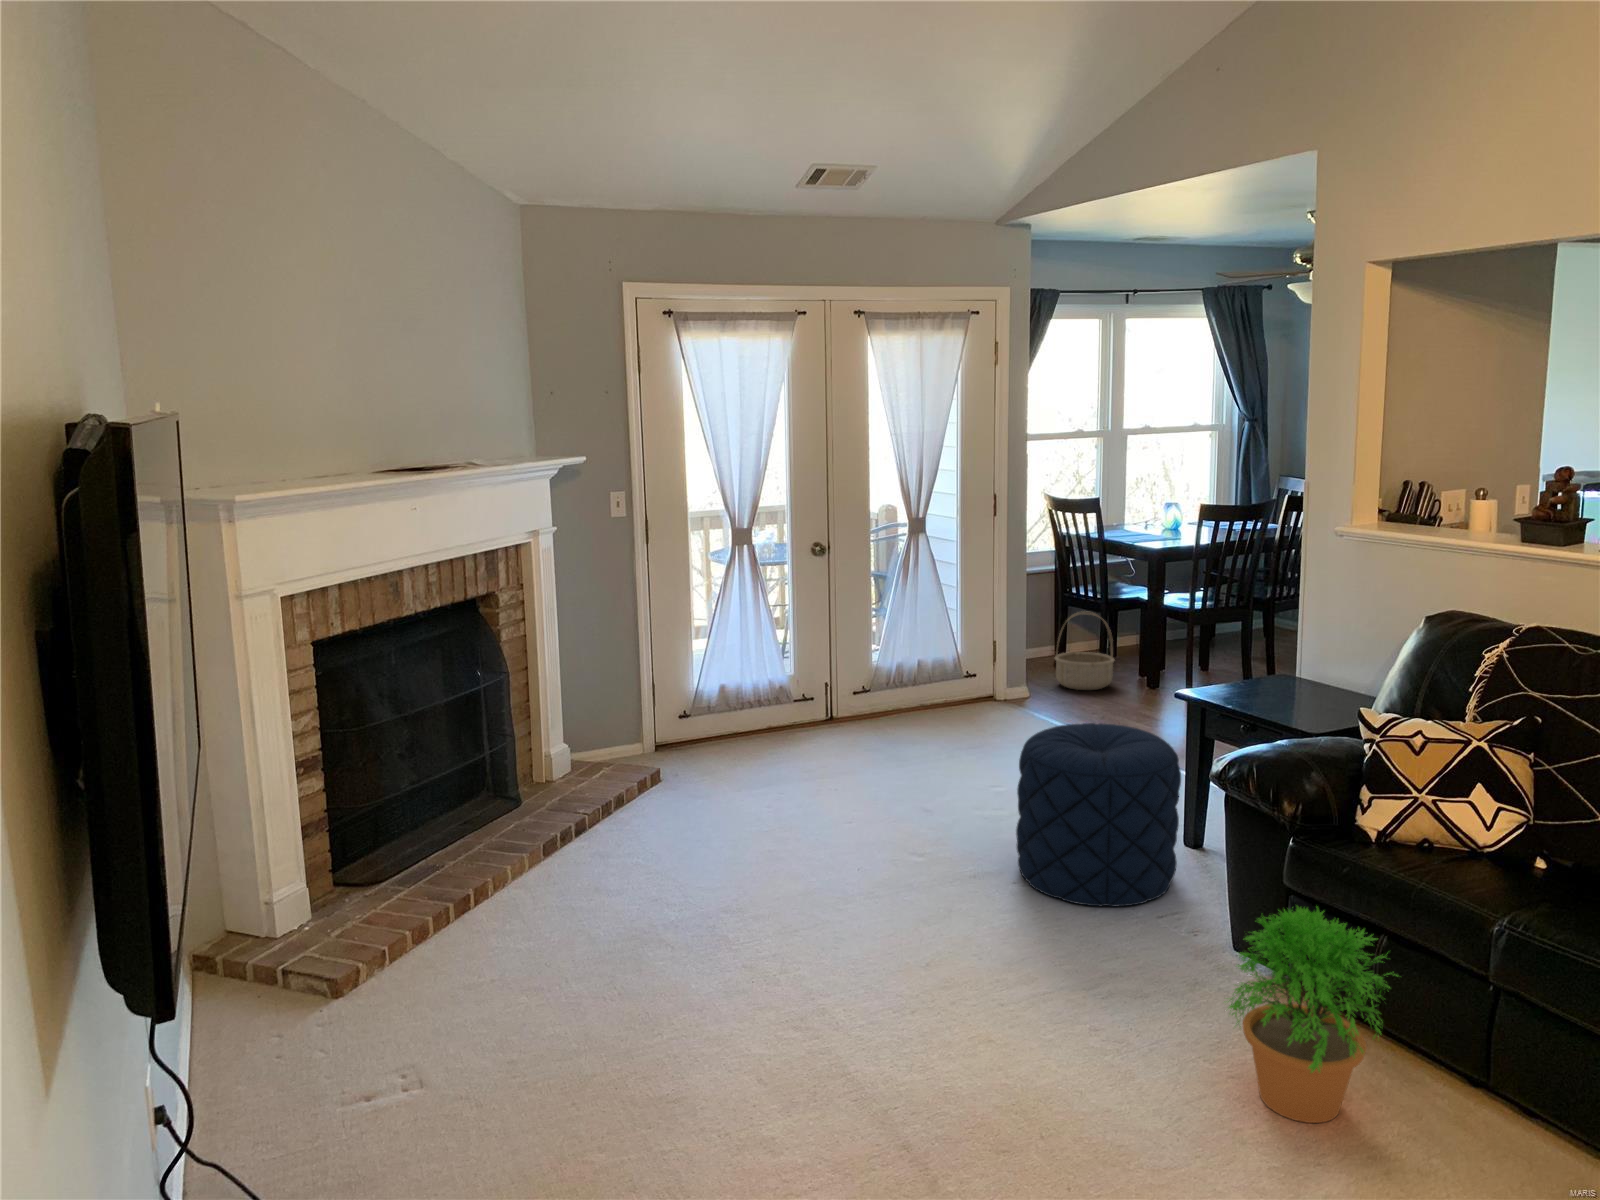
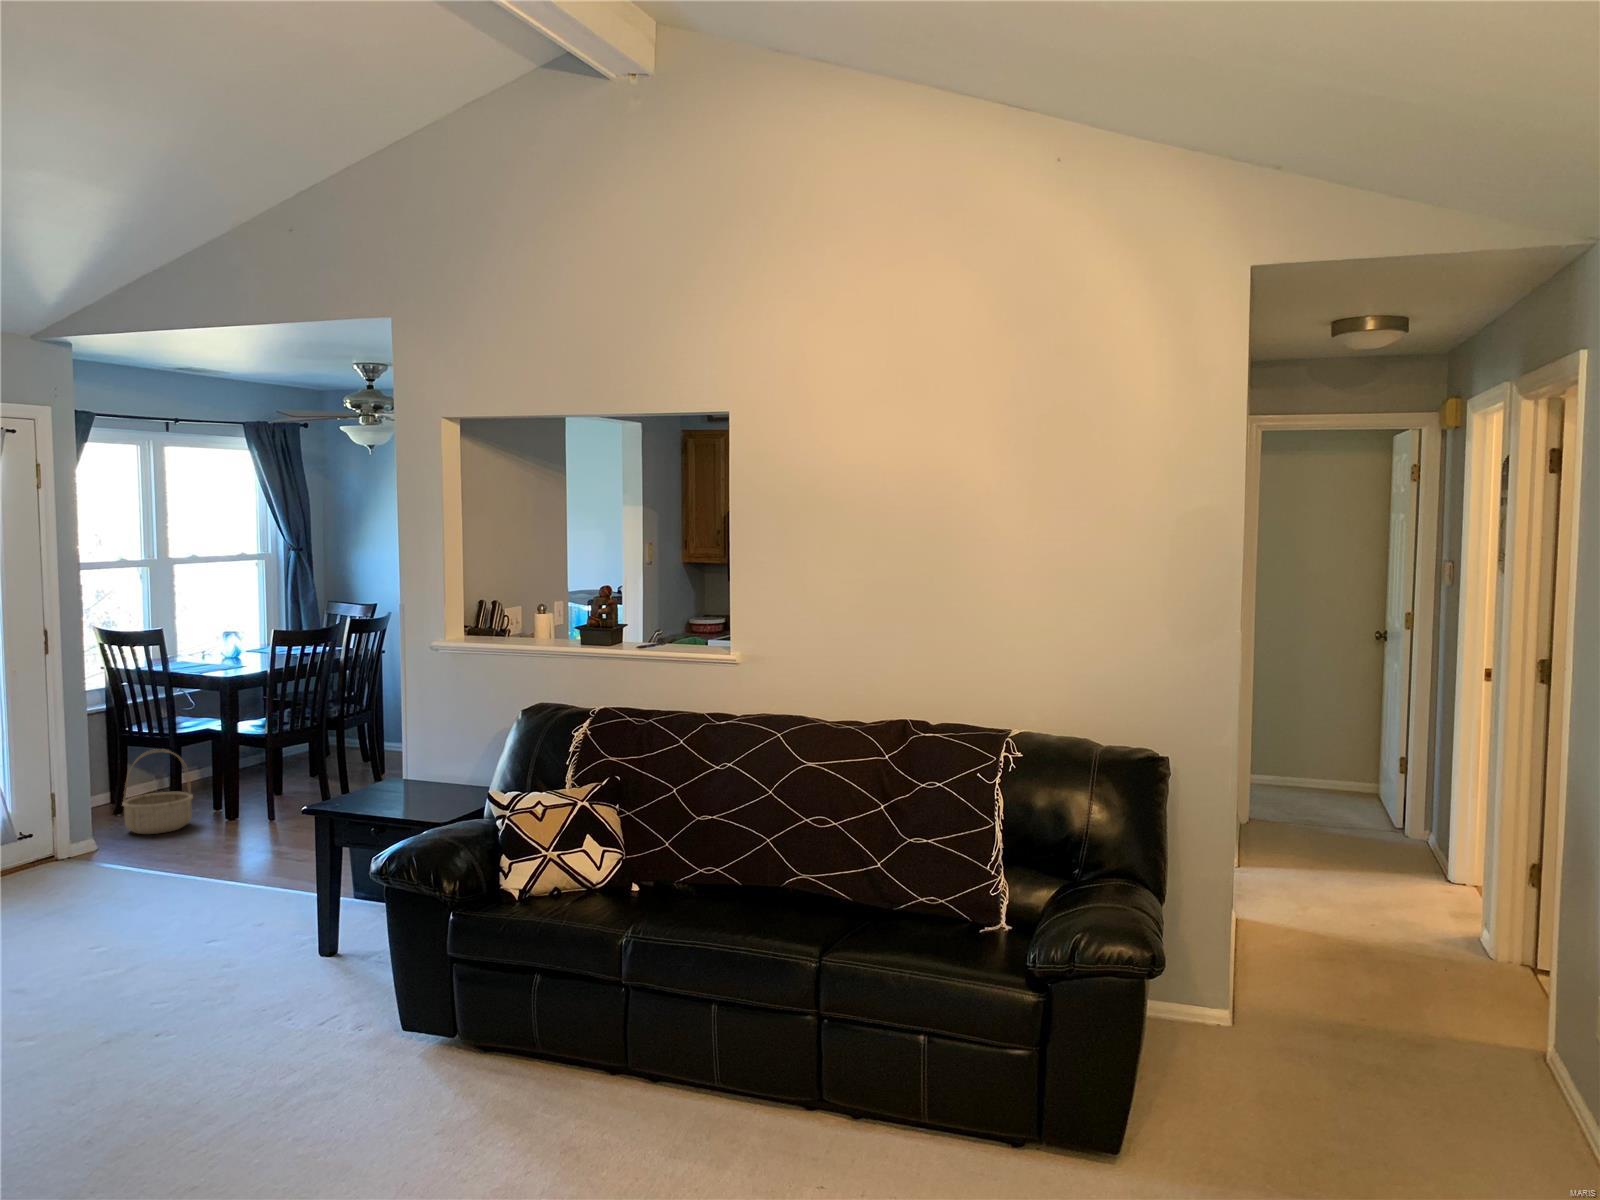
pouf: present [1016,723,1181,907] -> none [153,852,330,1042]
potted plant: present [1228,906,1398,1123] -> none [432,959,563,1146]

